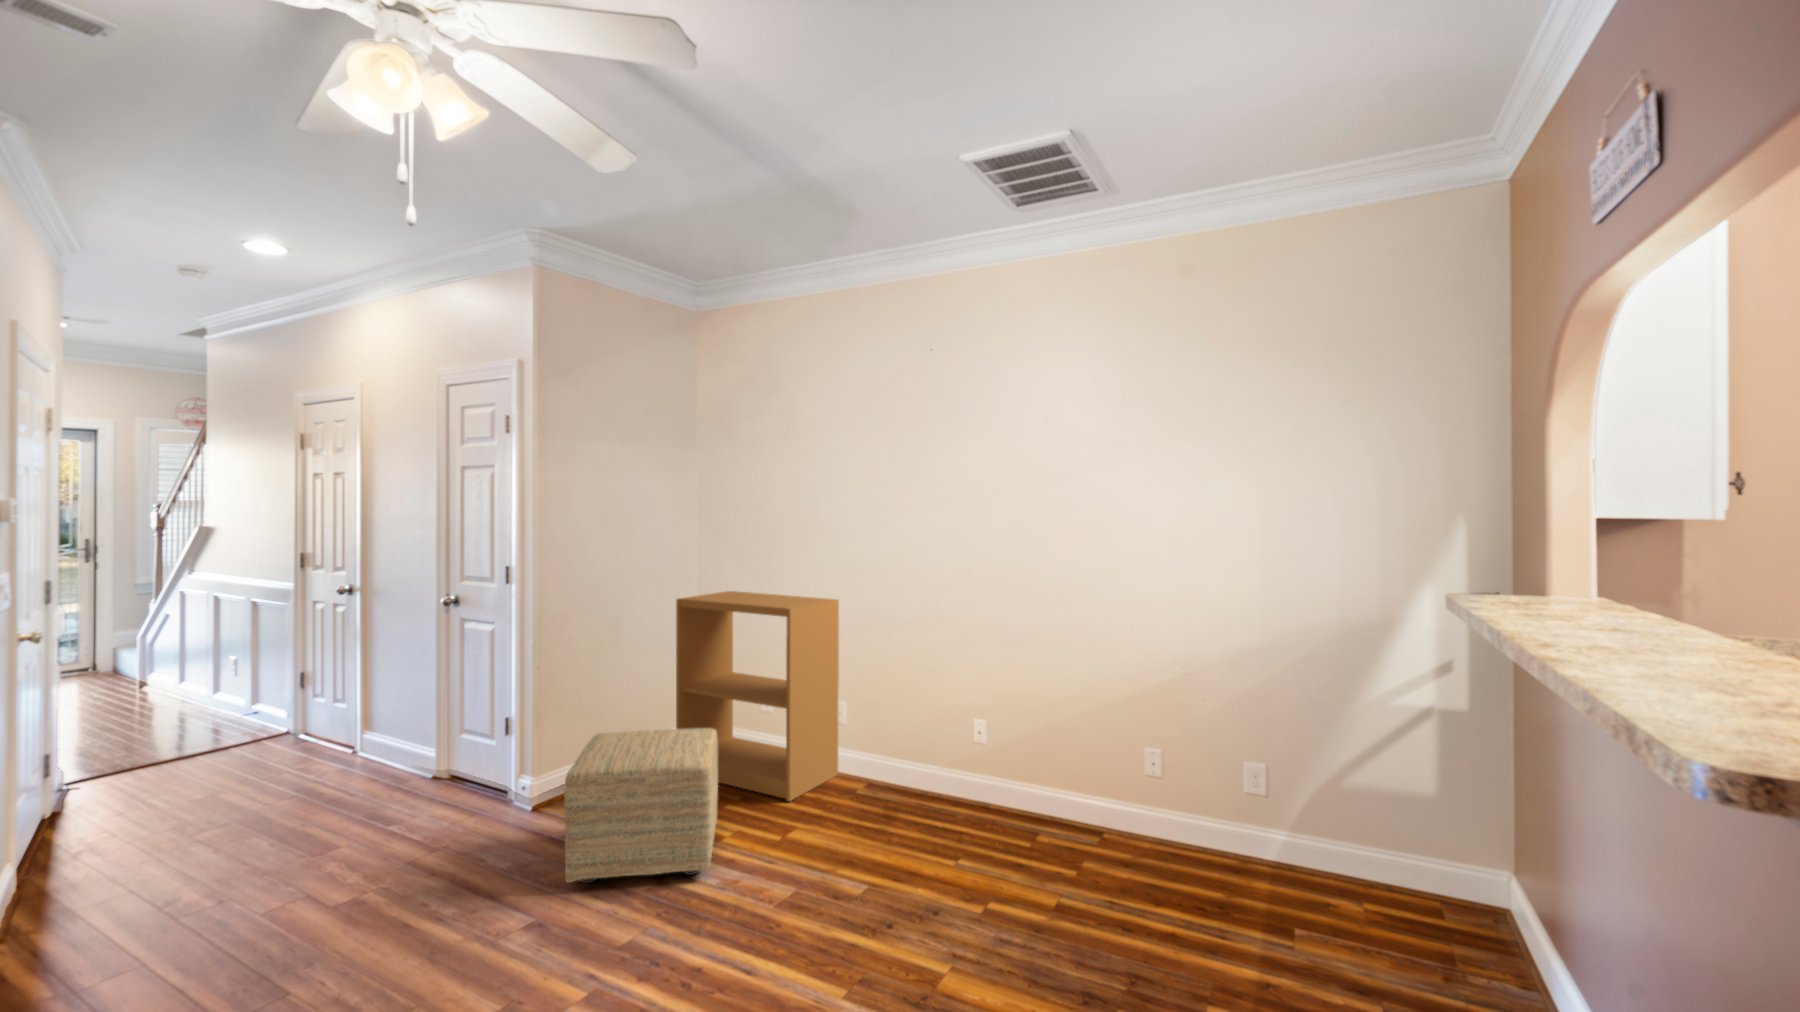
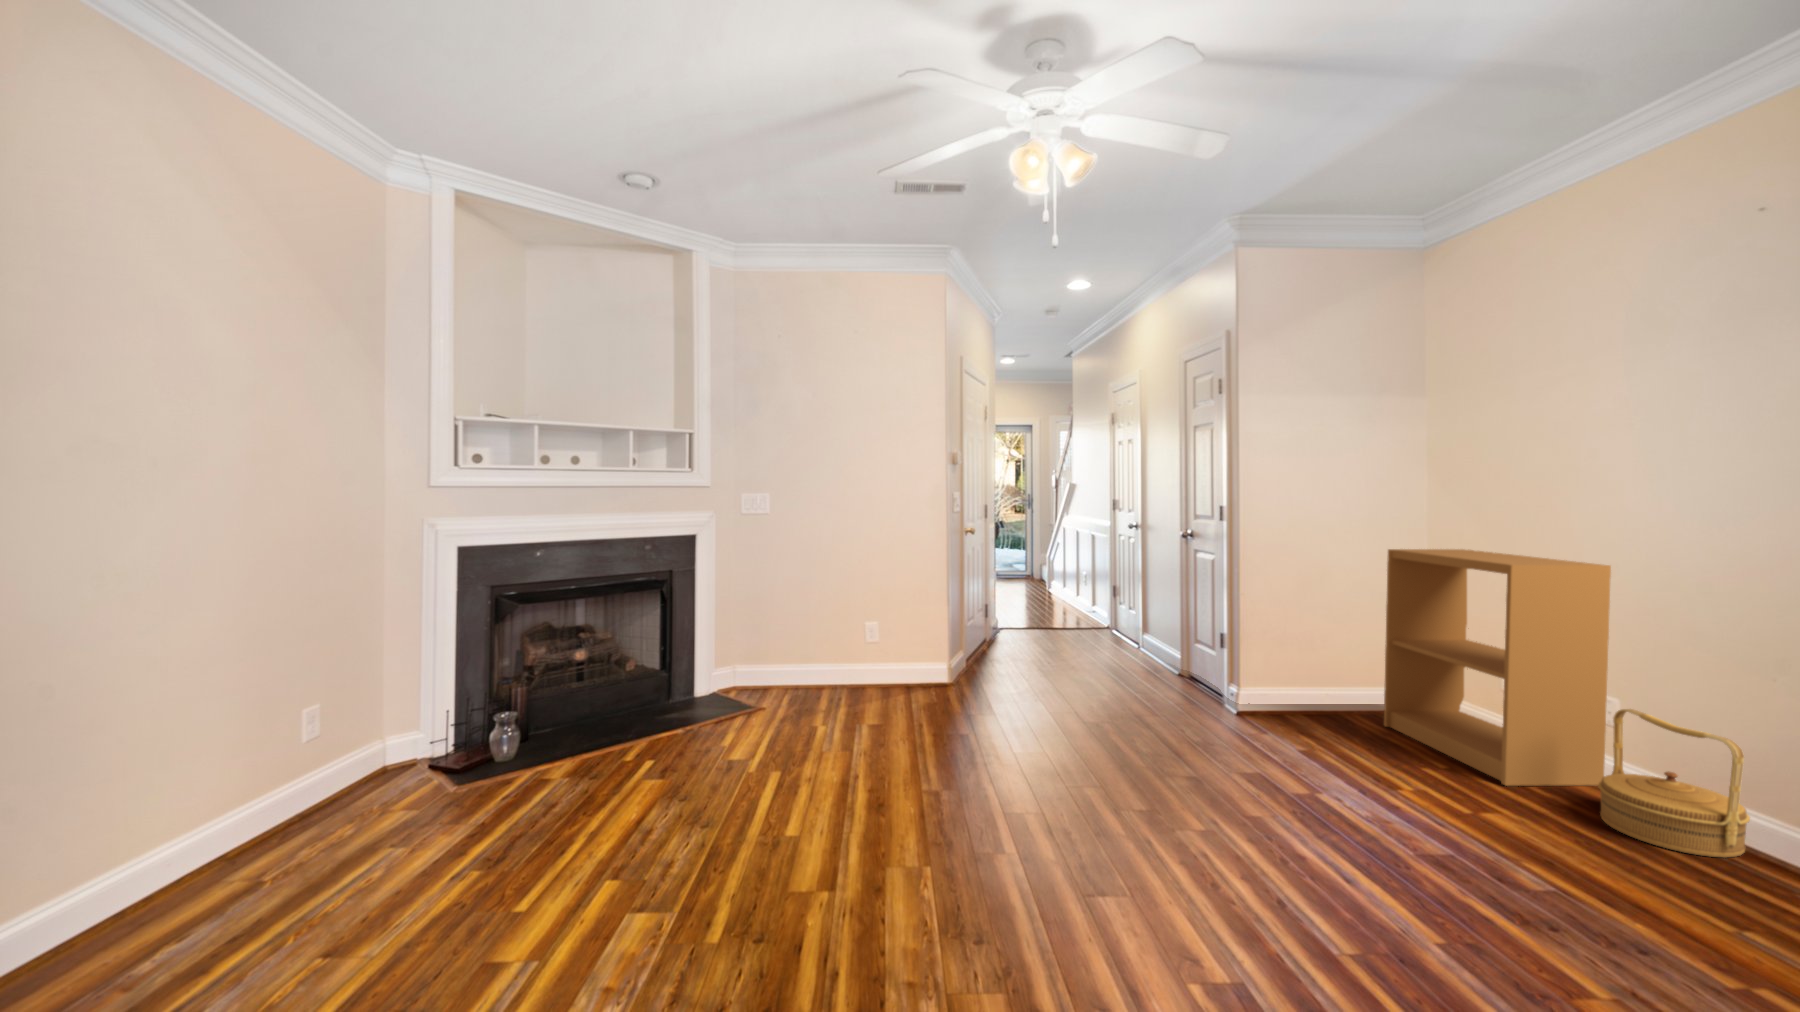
woven basket: none [851,712,929,816] -> present [1598,709,1750,858]
ottoman: present [564,728,718,883] -> none [1226,655,1401,799]

